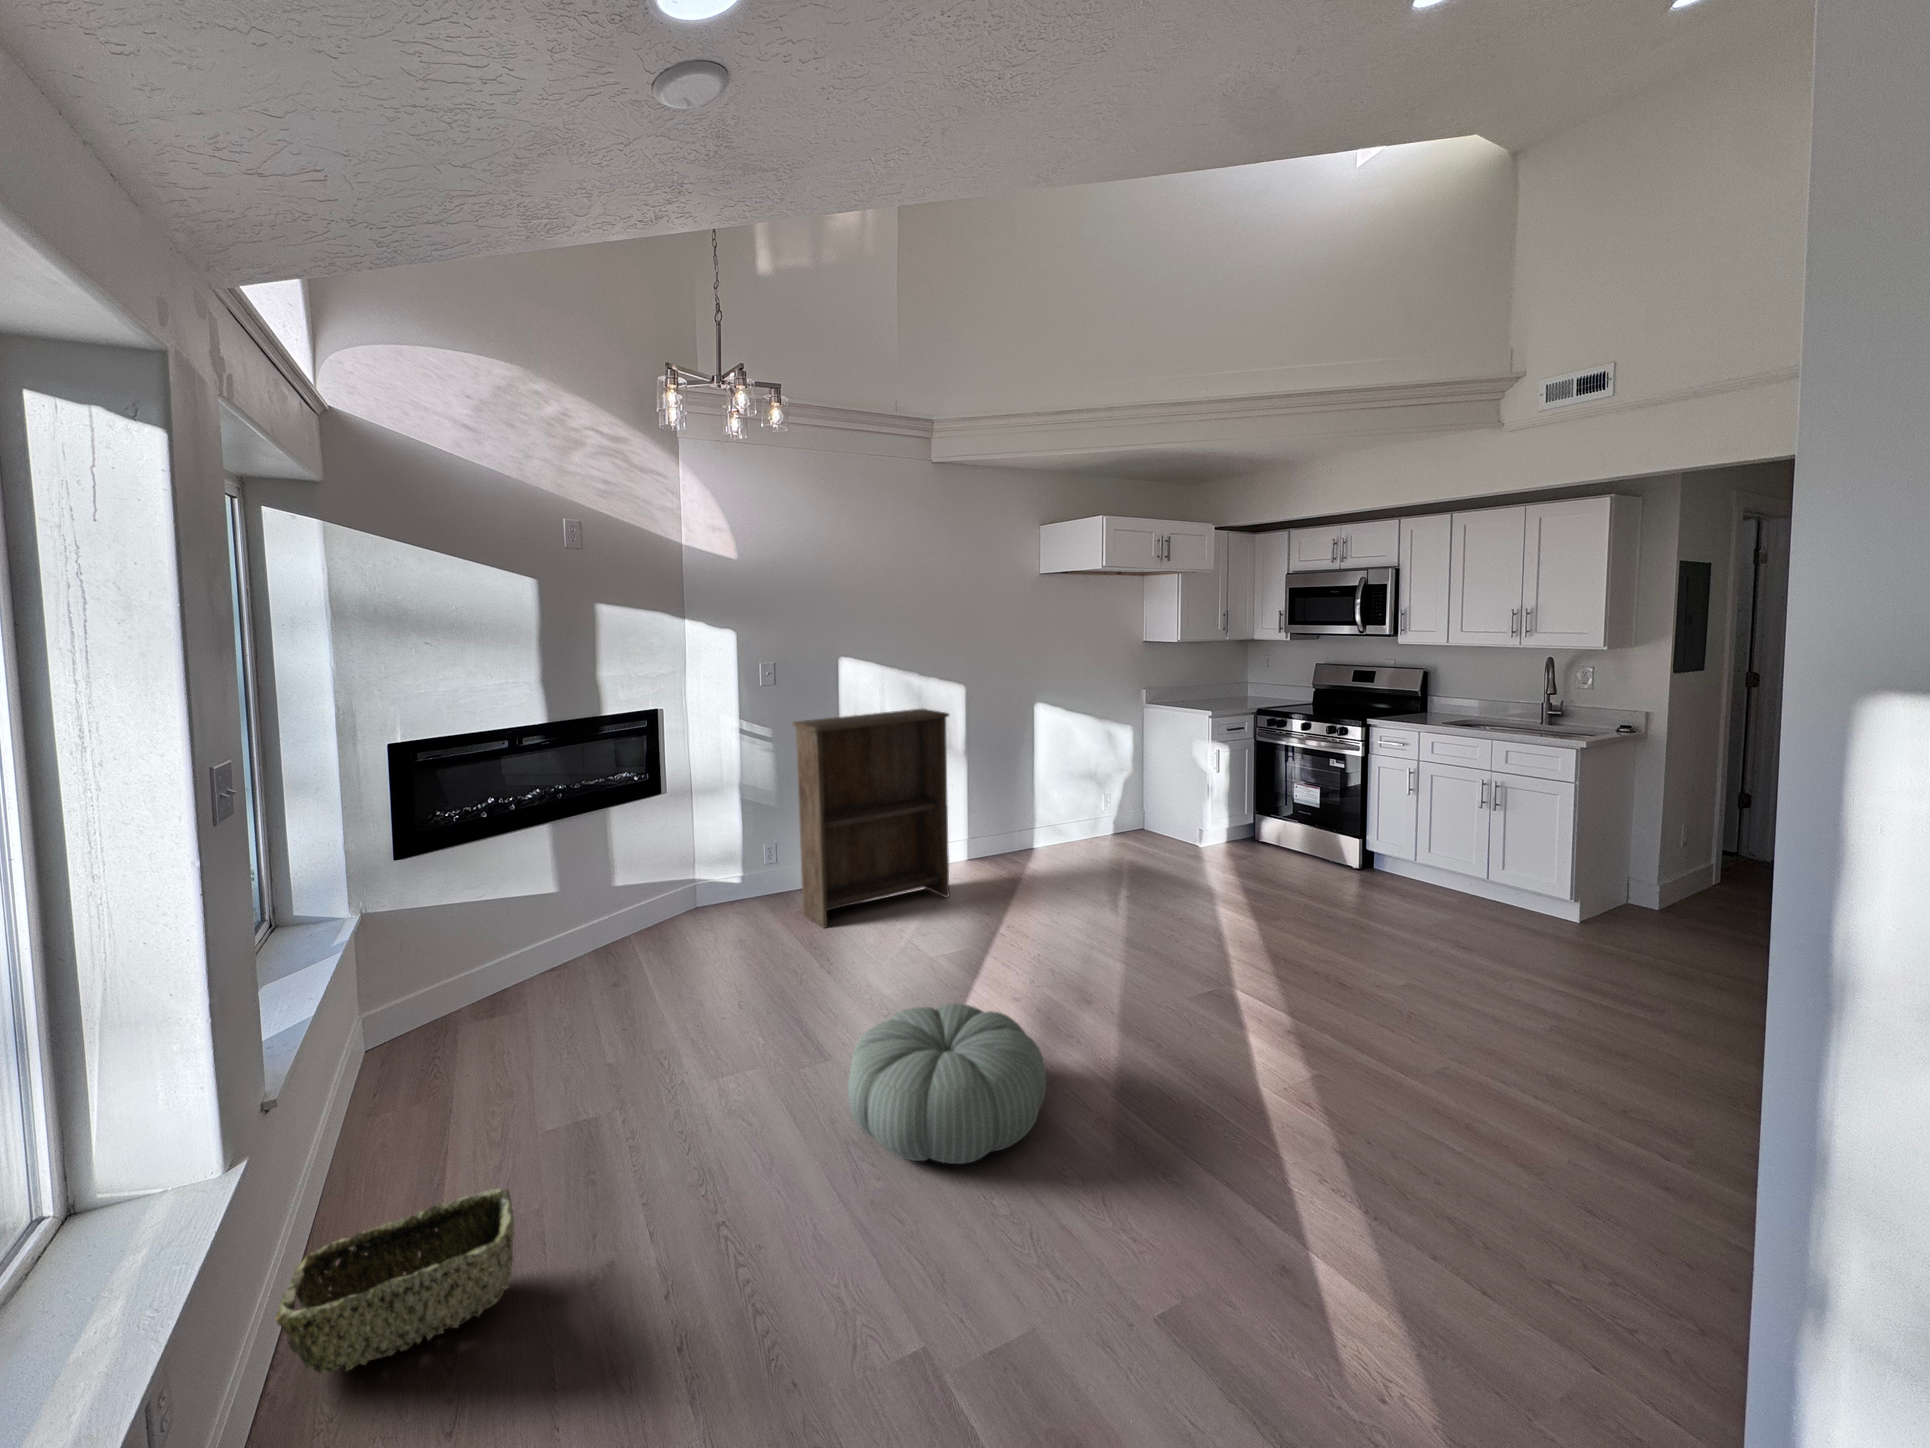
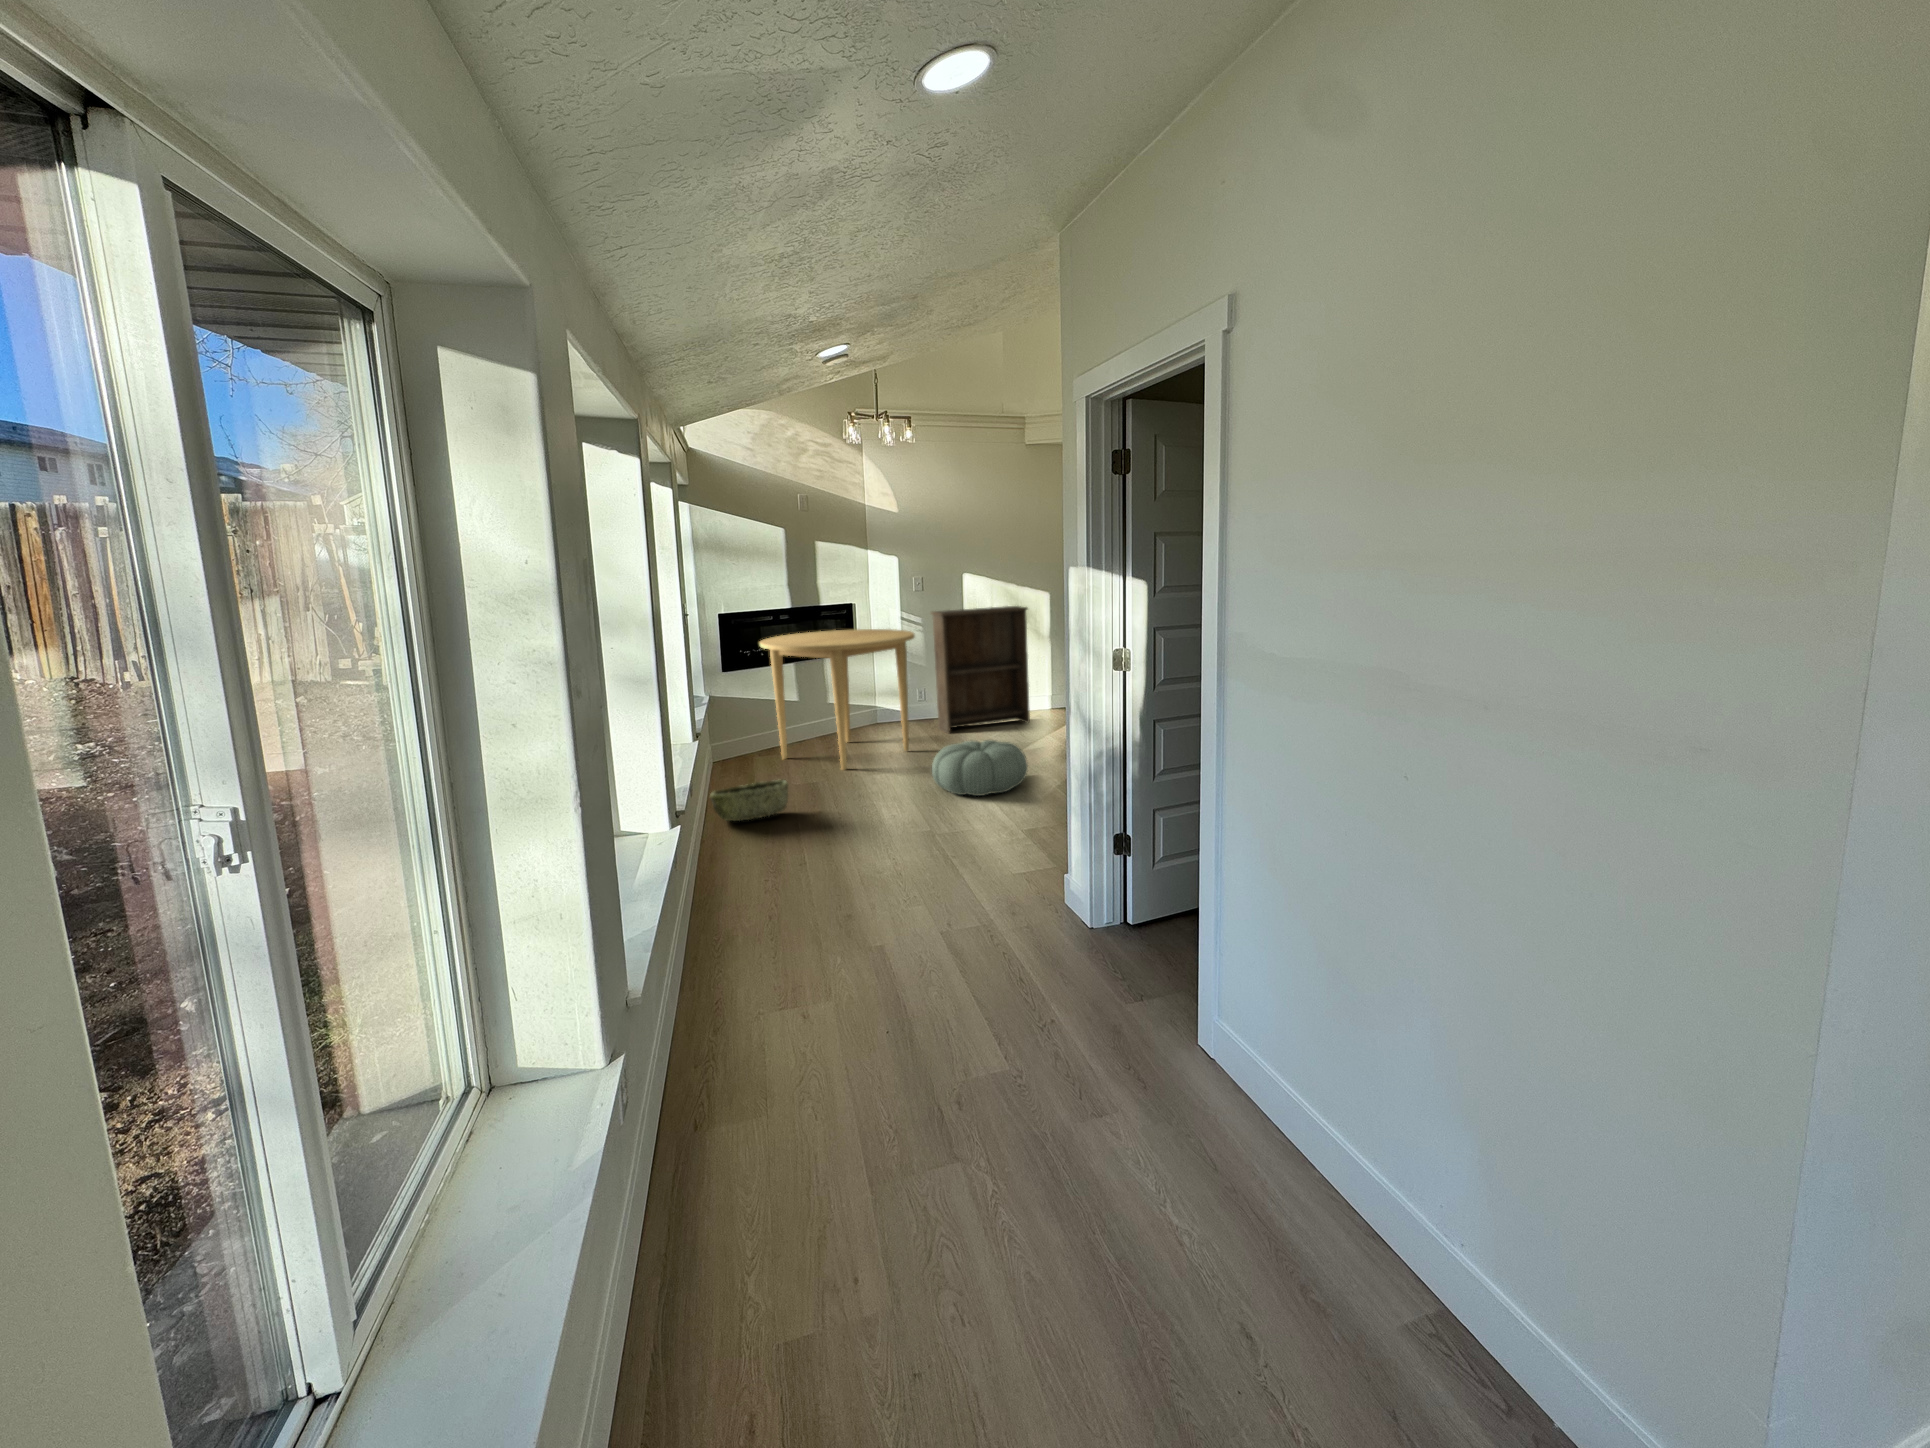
dining table: none [475,758,781,1061] -> present [760,629,915,770]

